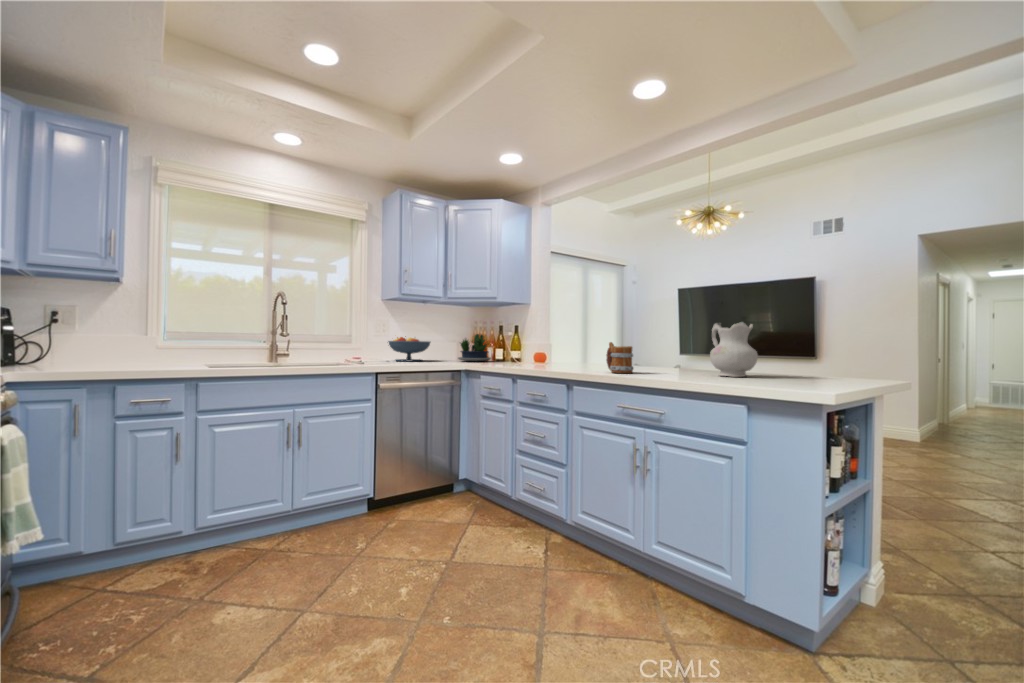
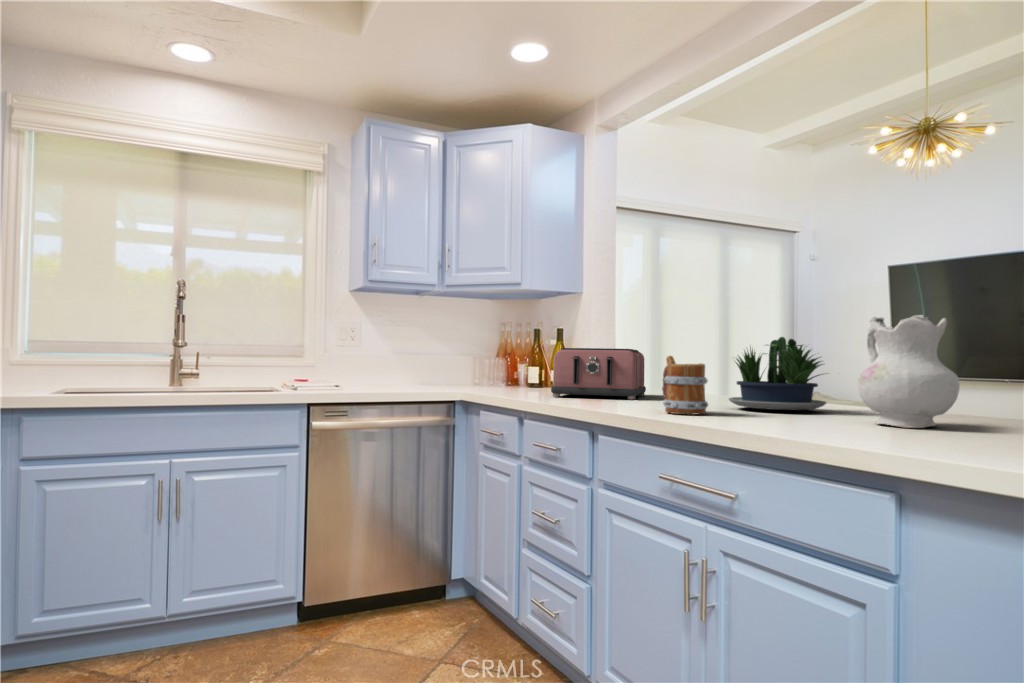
potted plant: present [458,334,491,361] -> present [729,337,826,410]
fruit bowl: present [388,336,430,361] -> none [358,344,426,386]
toaster: none [527,337,577,367] -> present [551,348,646,400]

